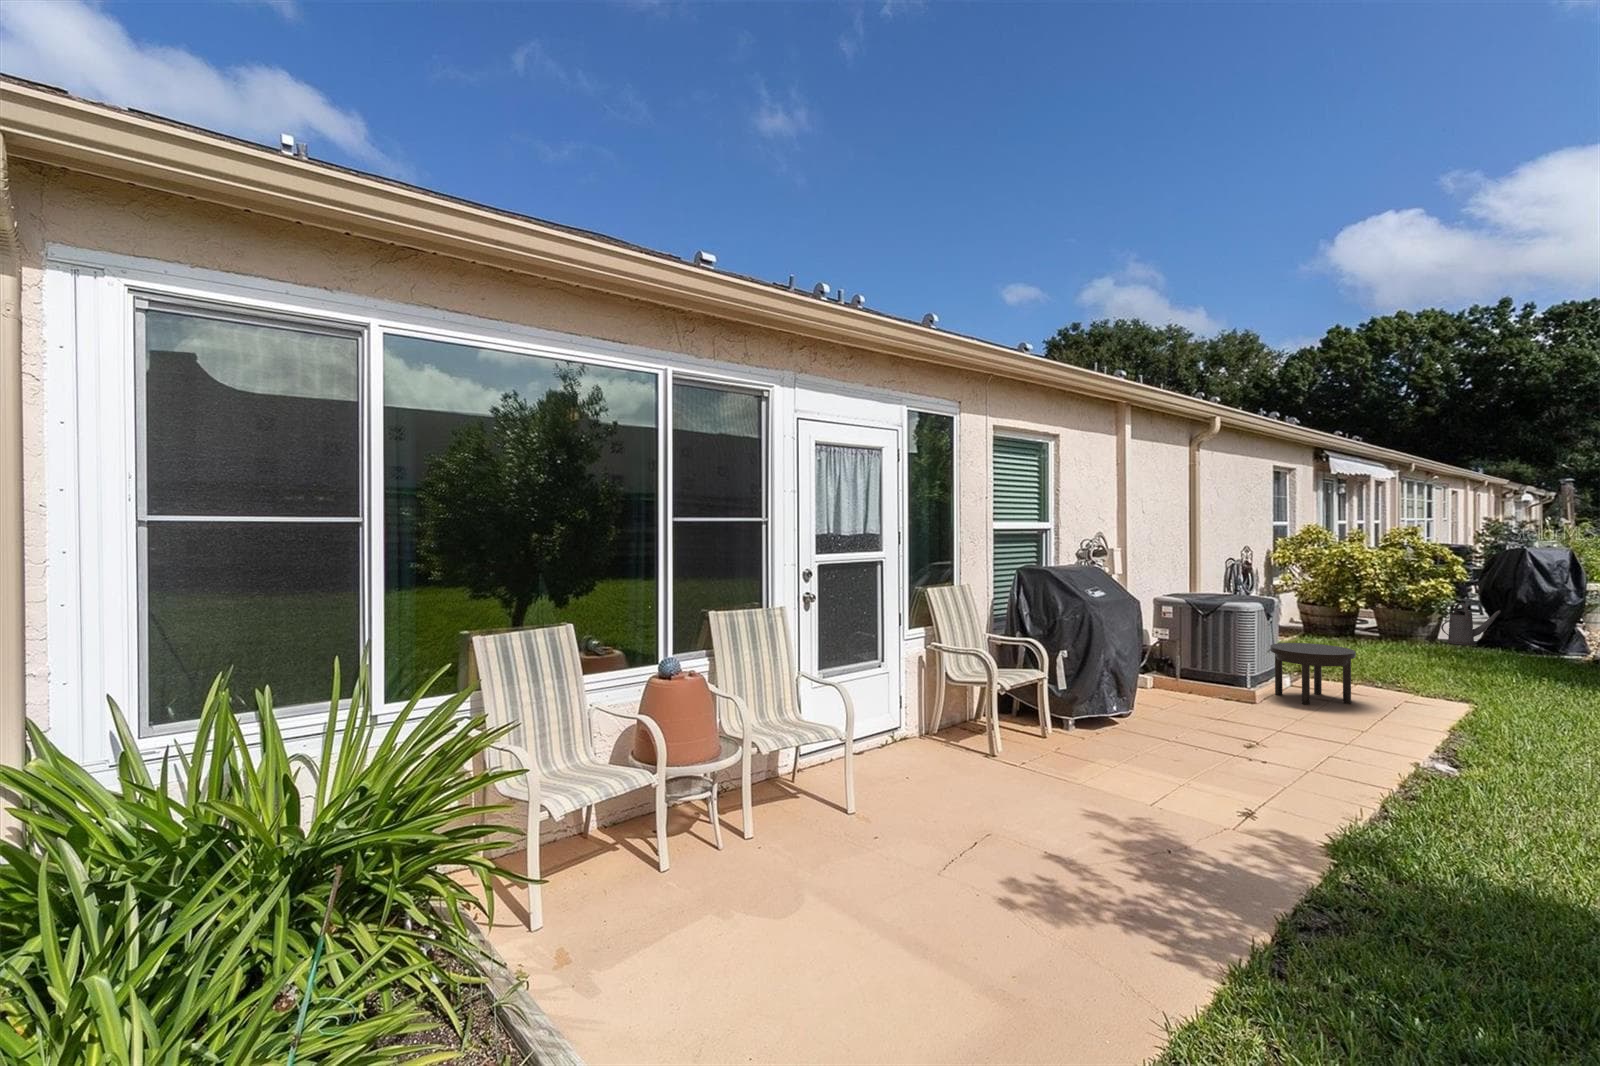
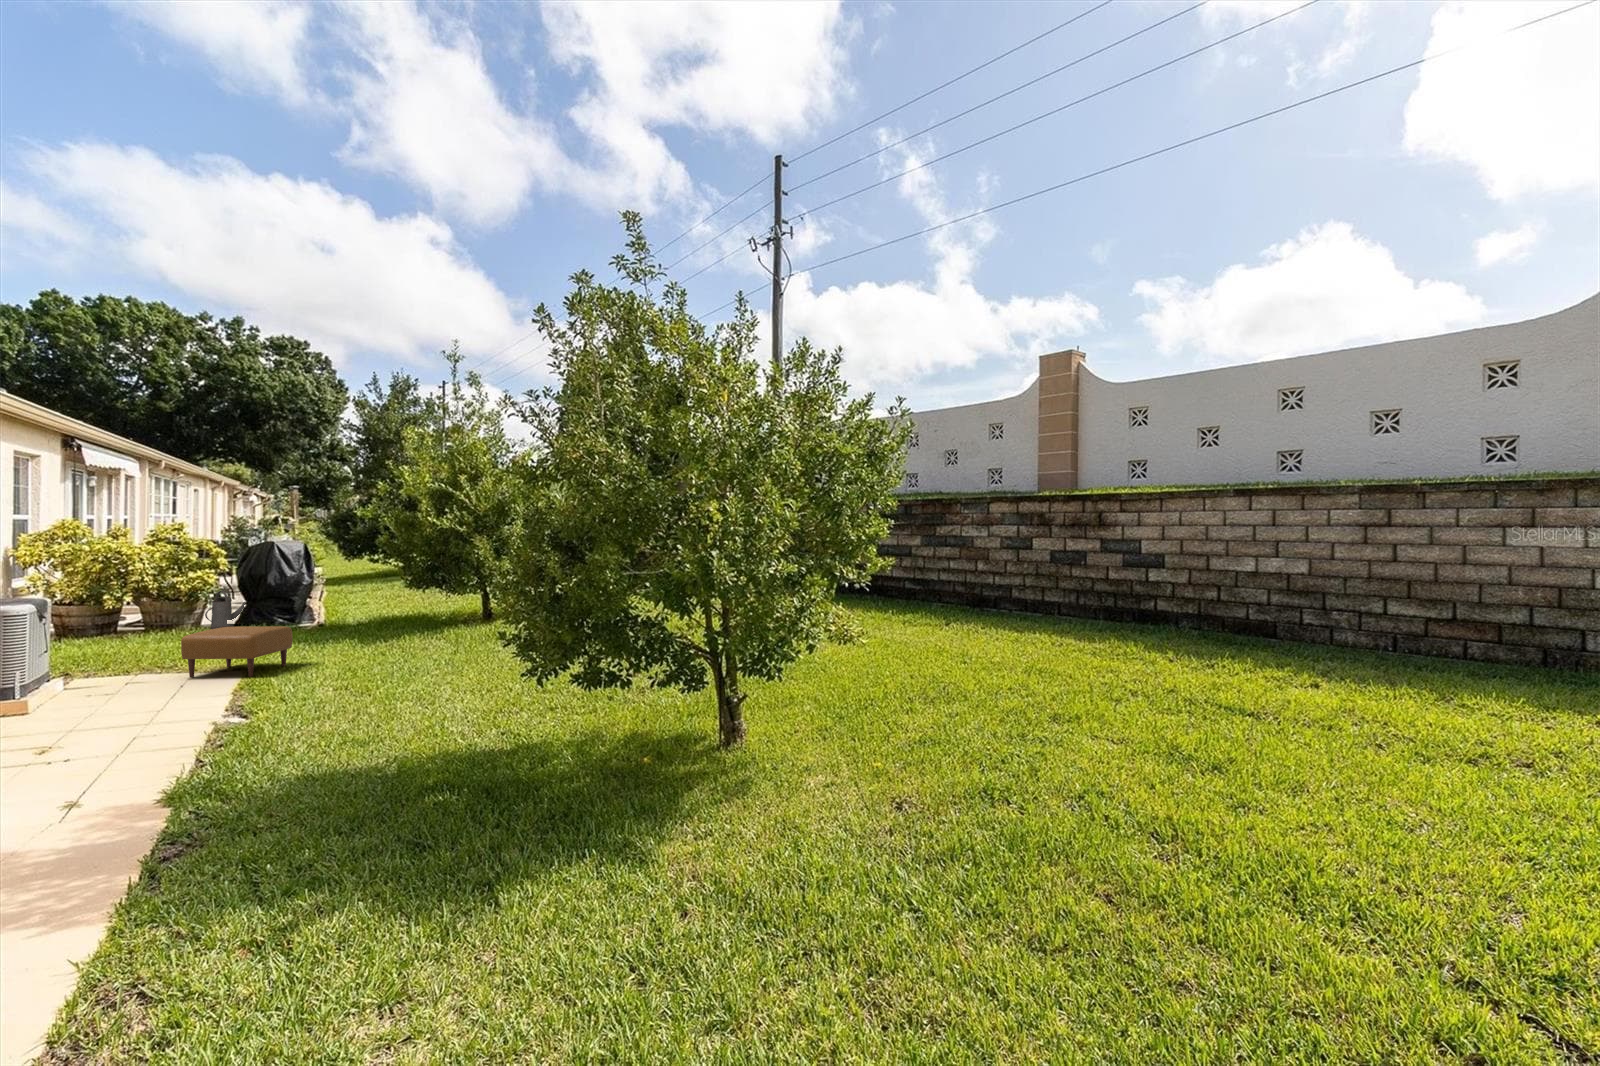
side table: present [1270,643,1356,705] -> none [45,638,144,703]
ottoman: none [1397,650,1538,714] -> present [181,626,293,677]

